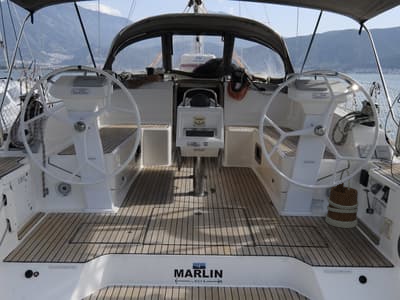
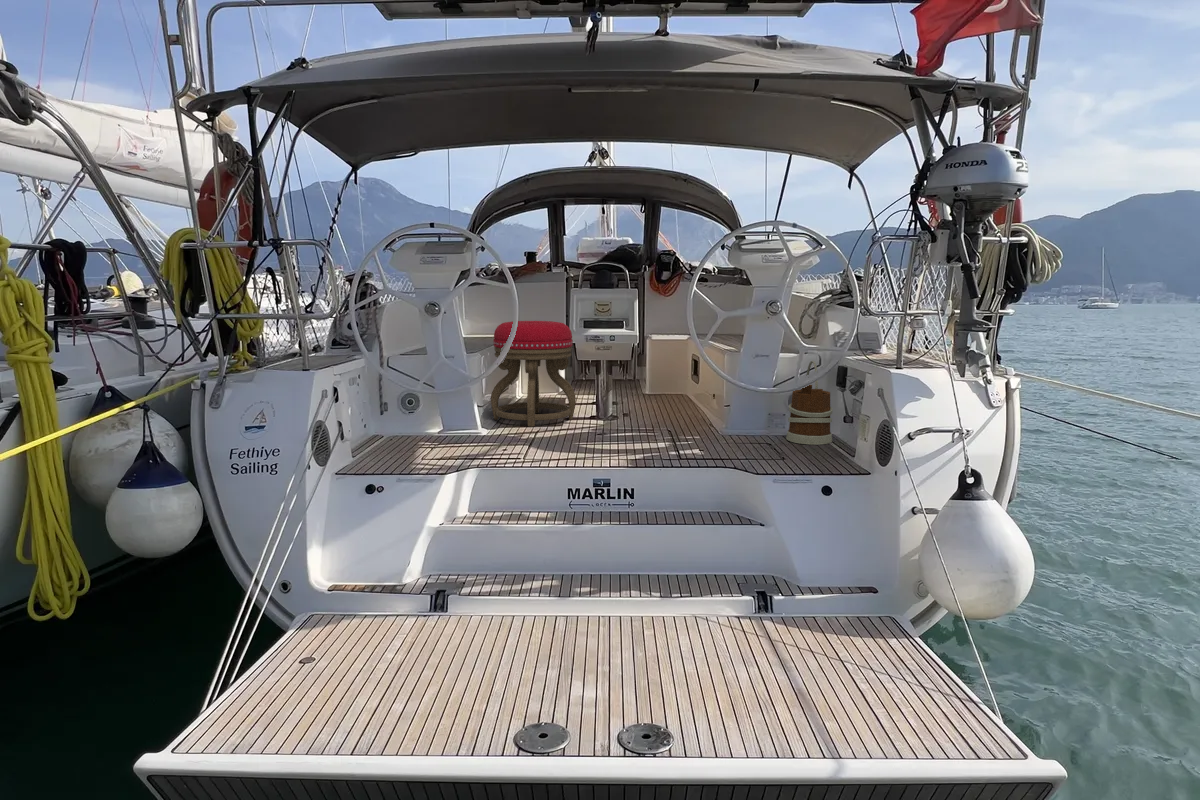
stool: none [122,127,179,203] -> present [491,321,576,427]

